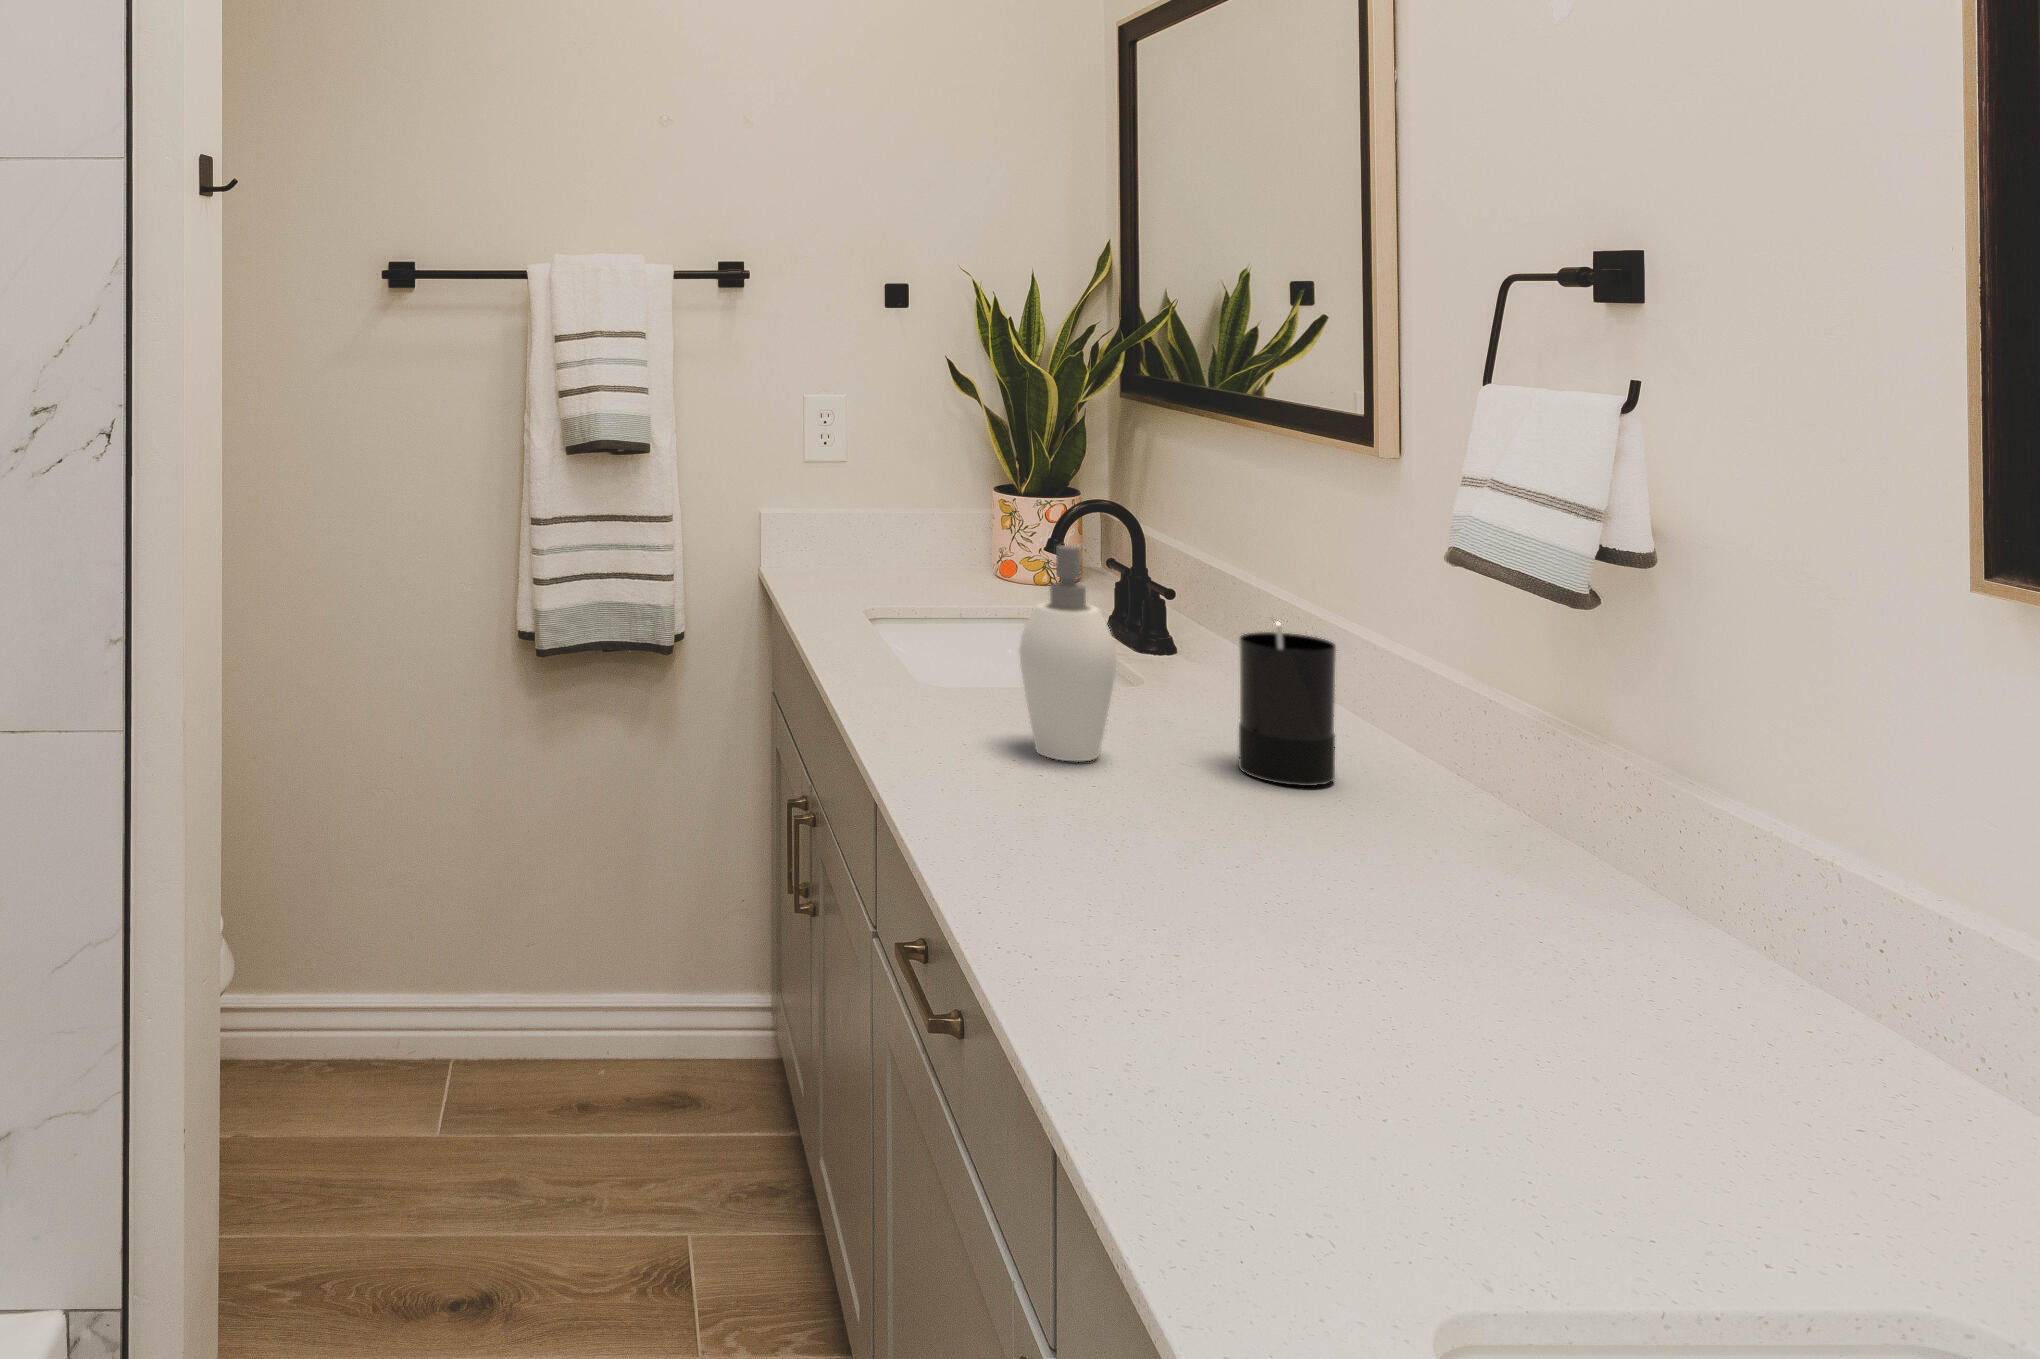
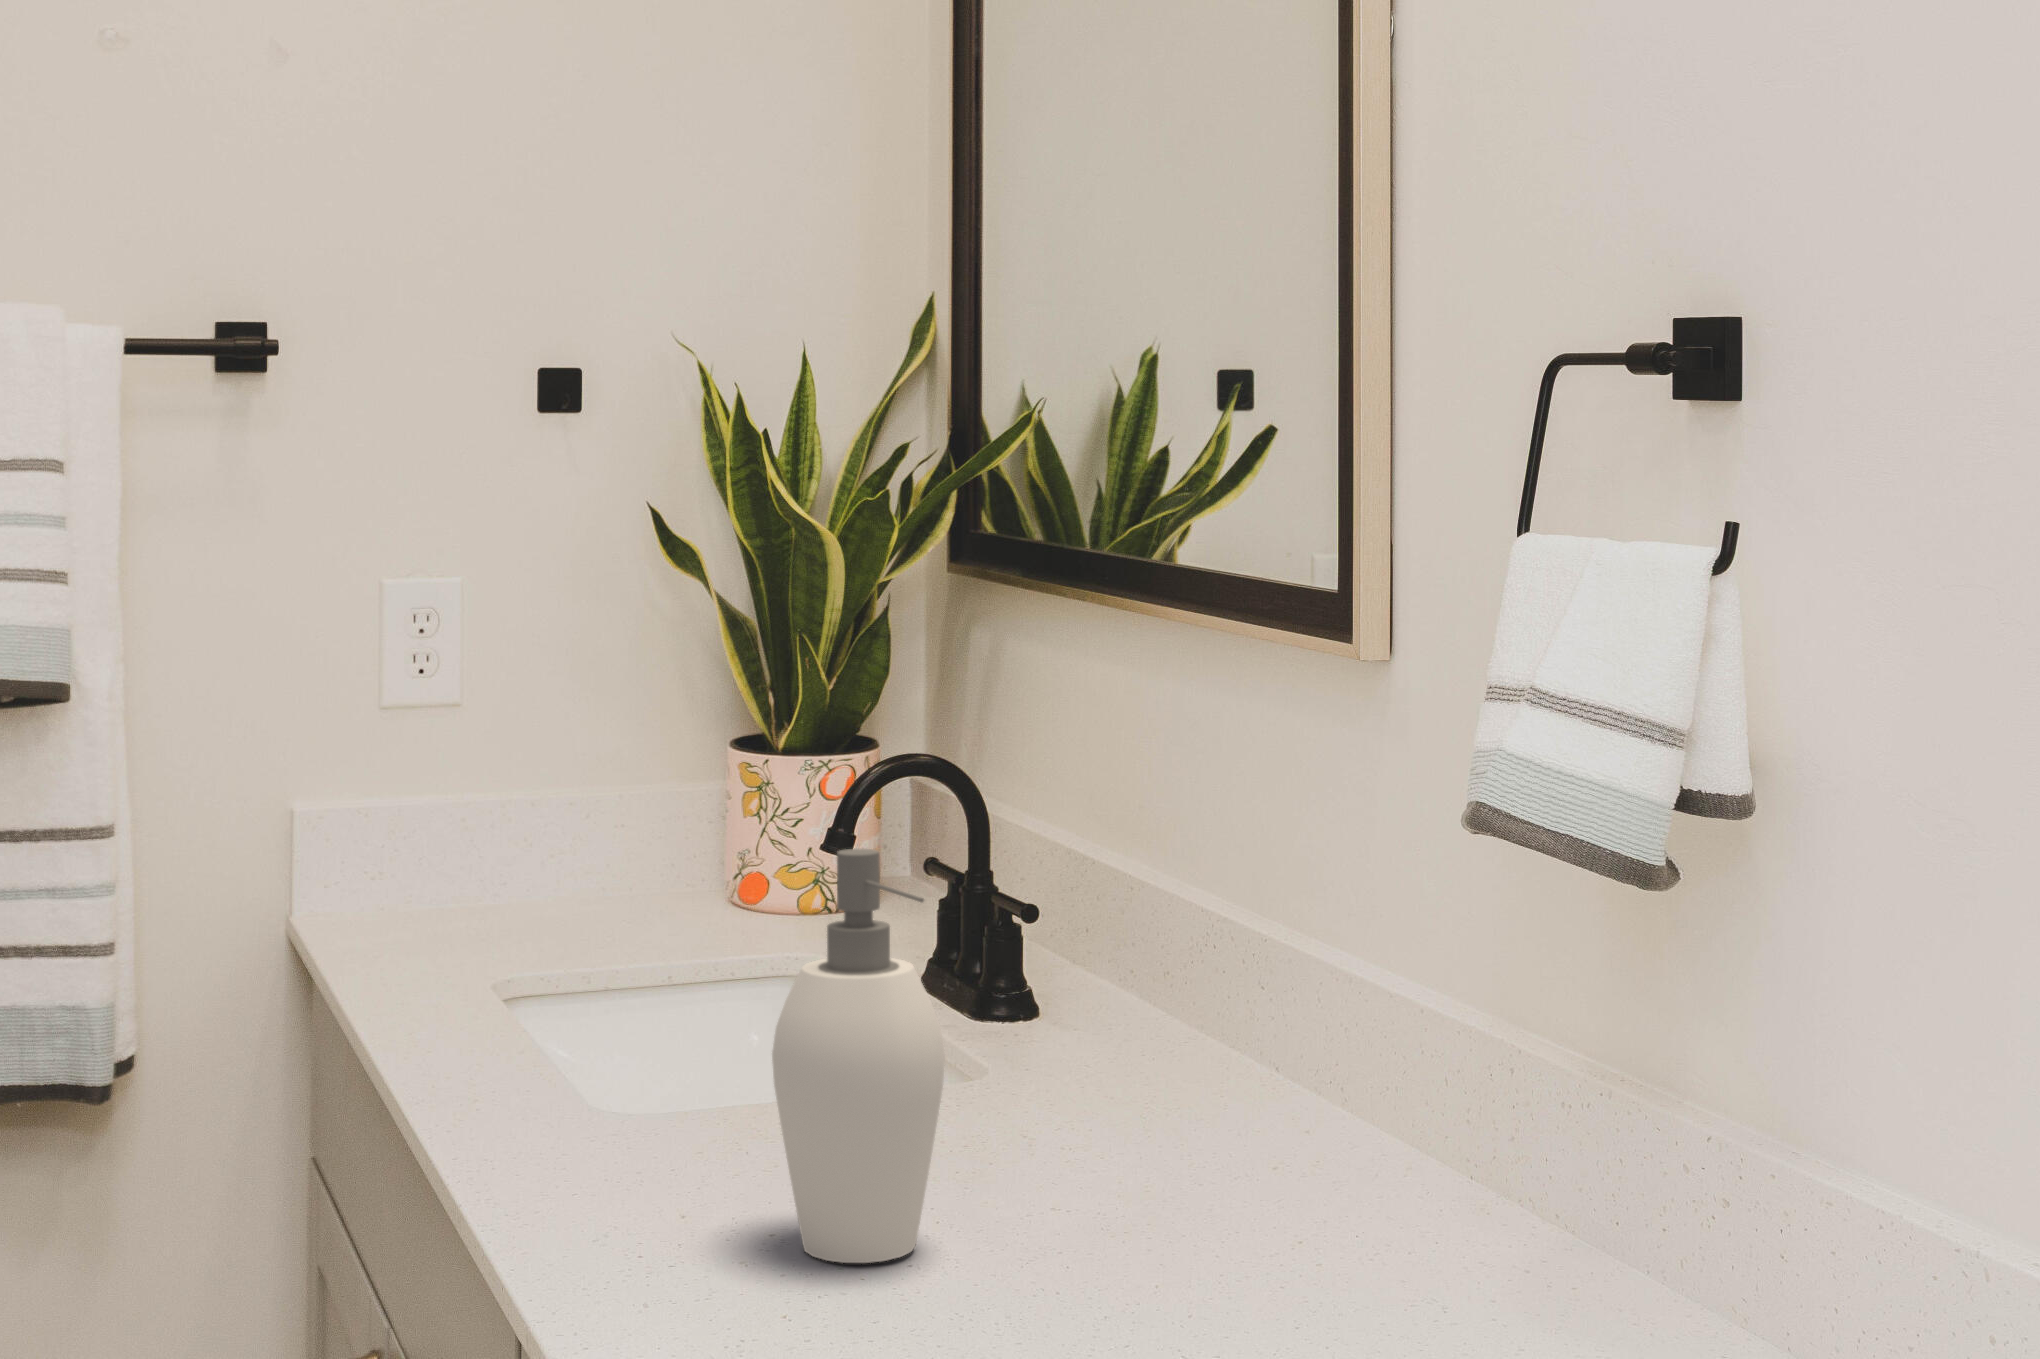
candle: present [1239,619,1336,786] -> none [1150,958,1307,1262]

